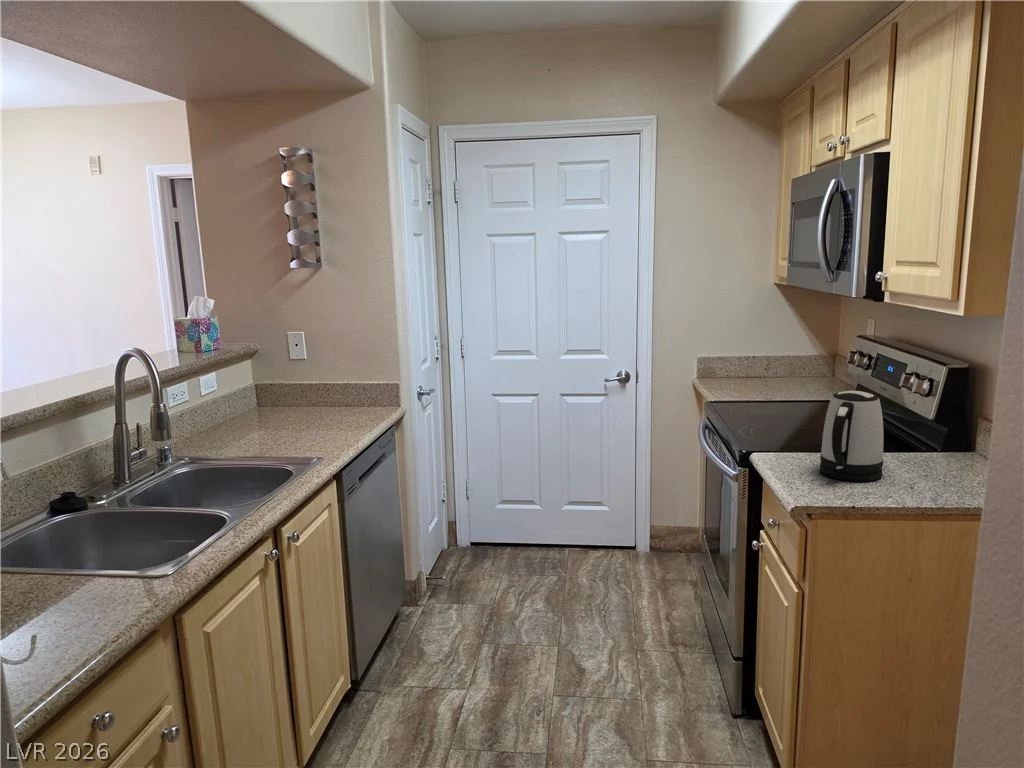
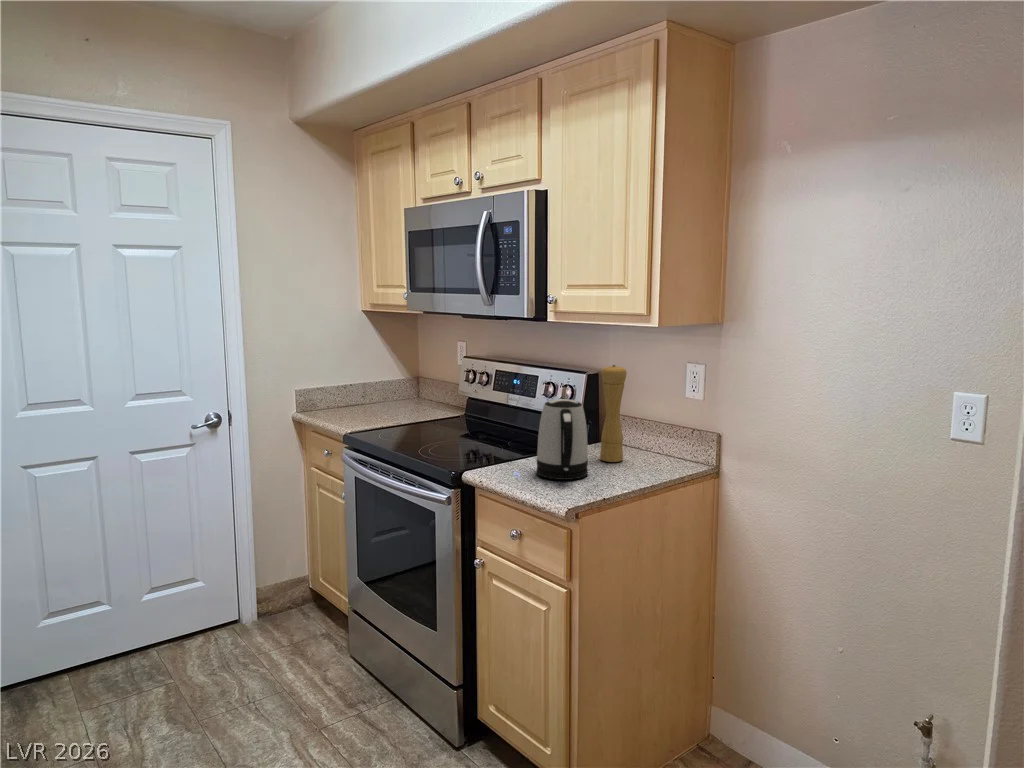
pepper mill: none [924,358,966,474] -> present [600,365,627,462]

